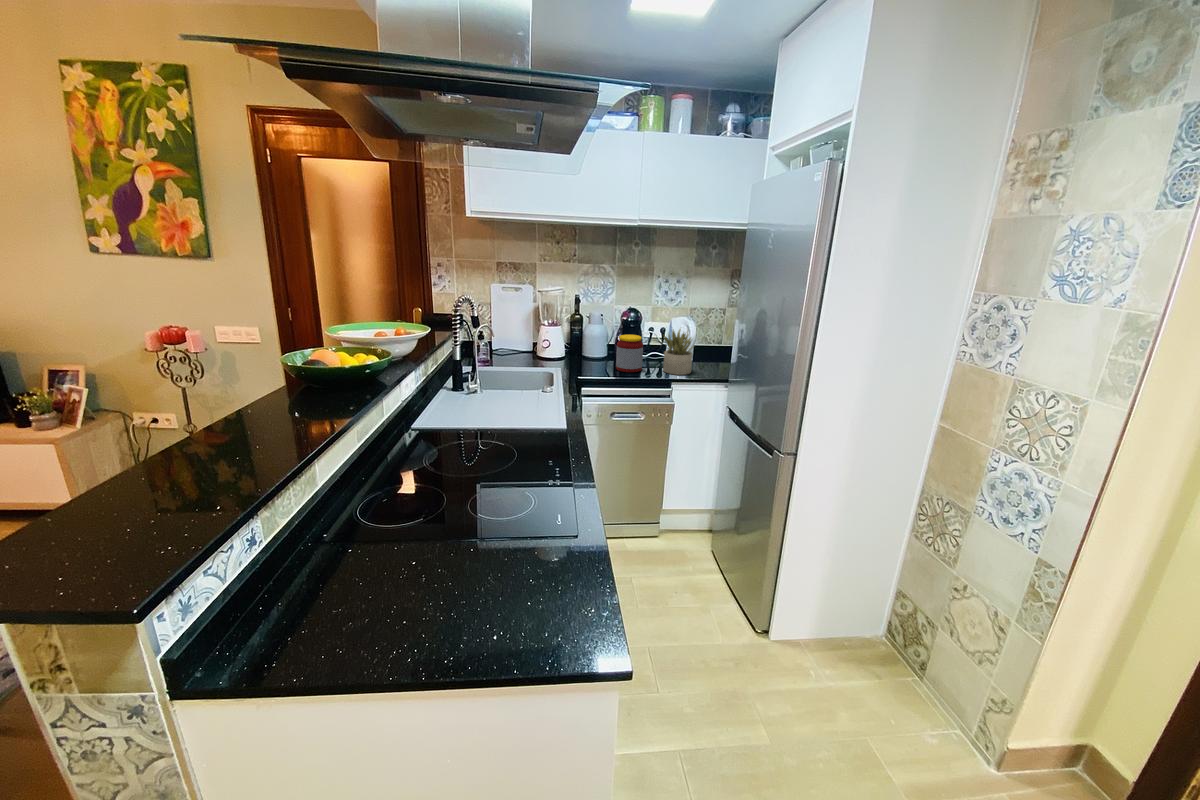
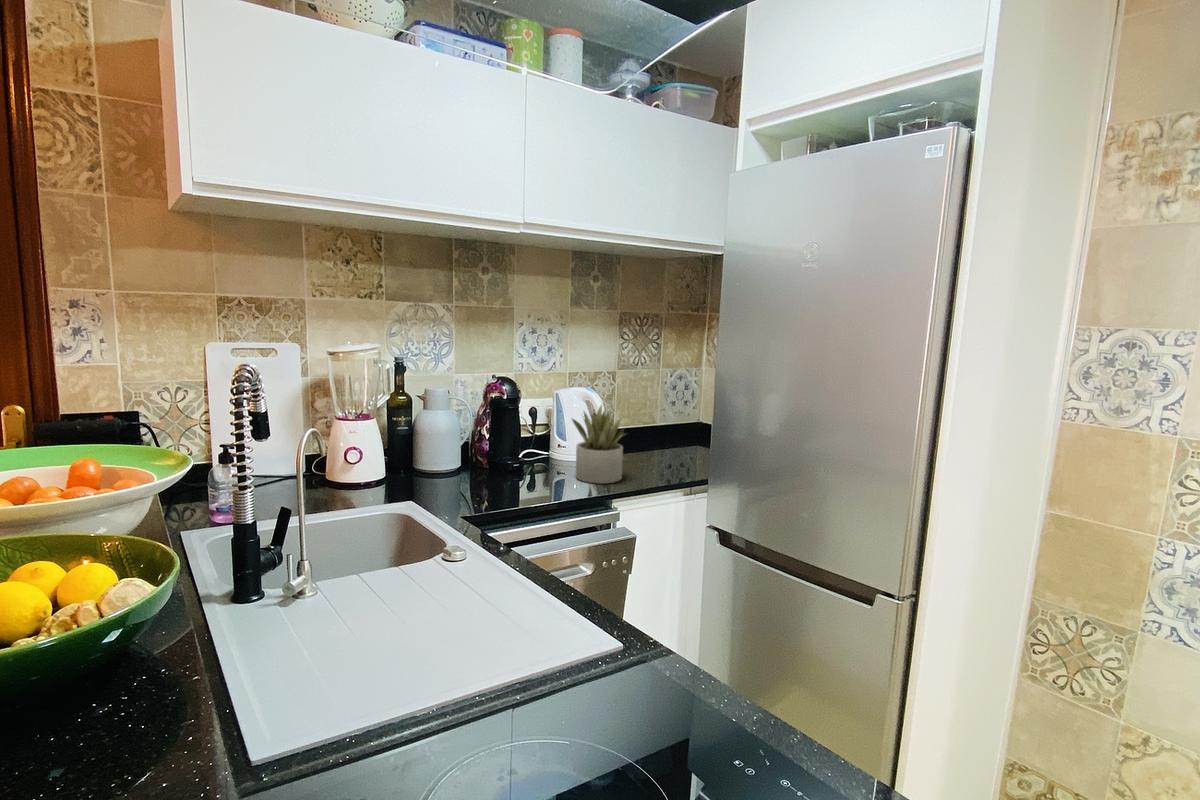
jar: present [616,335,643,372] -> none [500,423,548,491]

